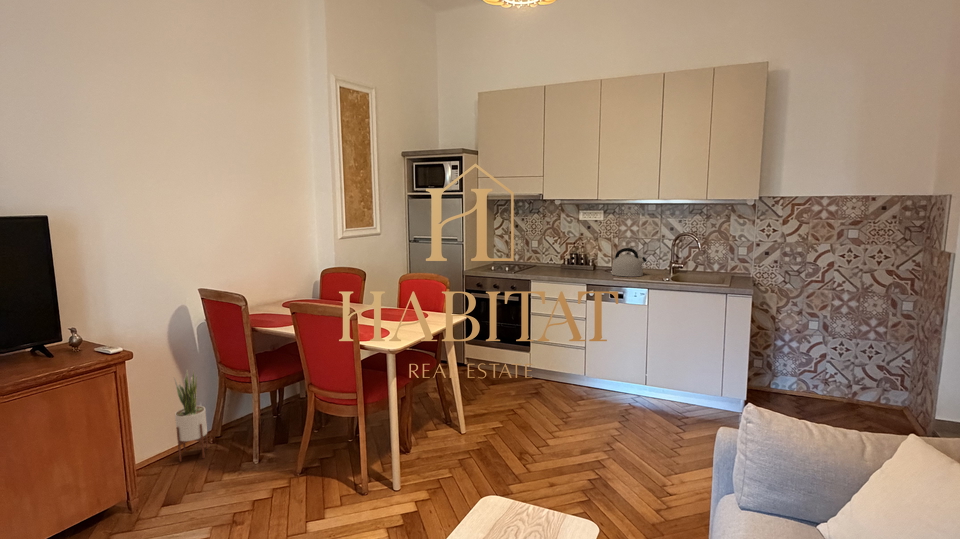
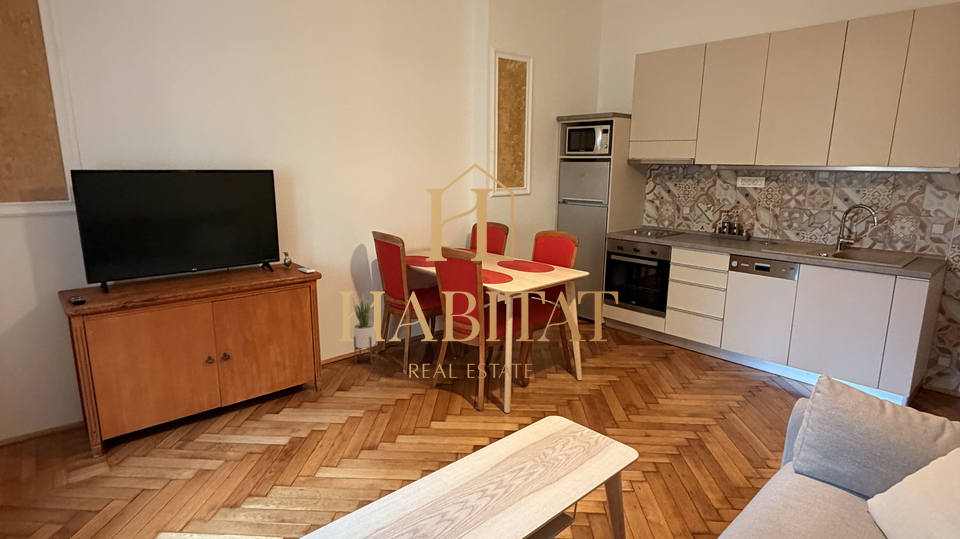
kettle: present [611,248,647,277] -> none [763,218,807,249]

